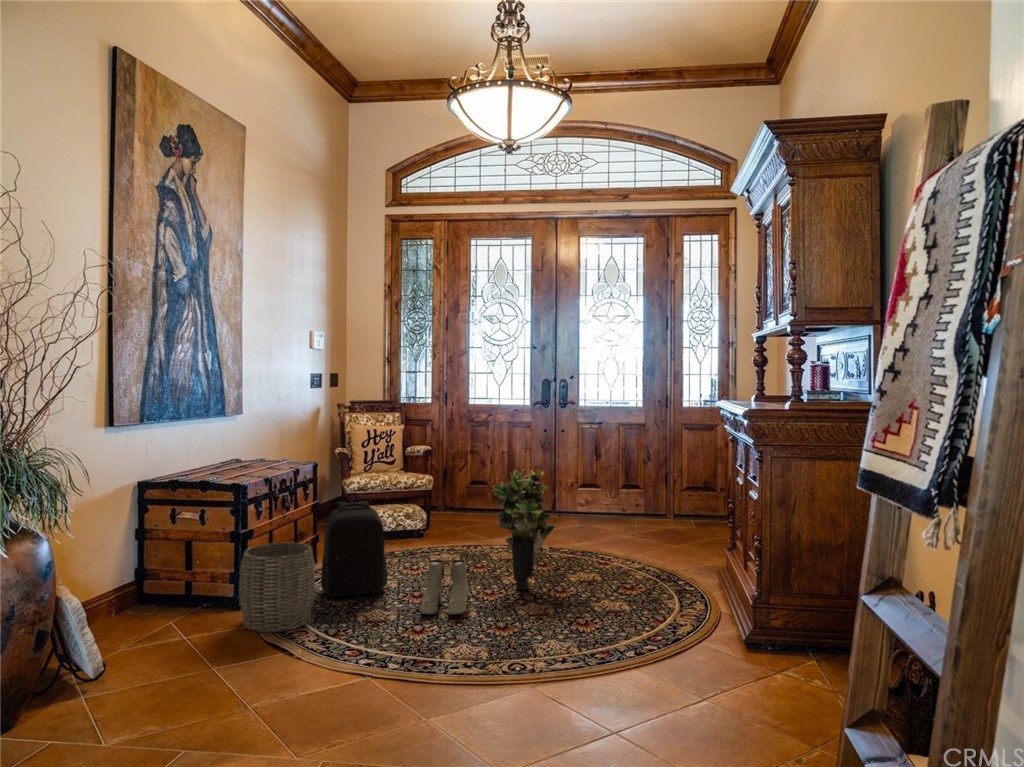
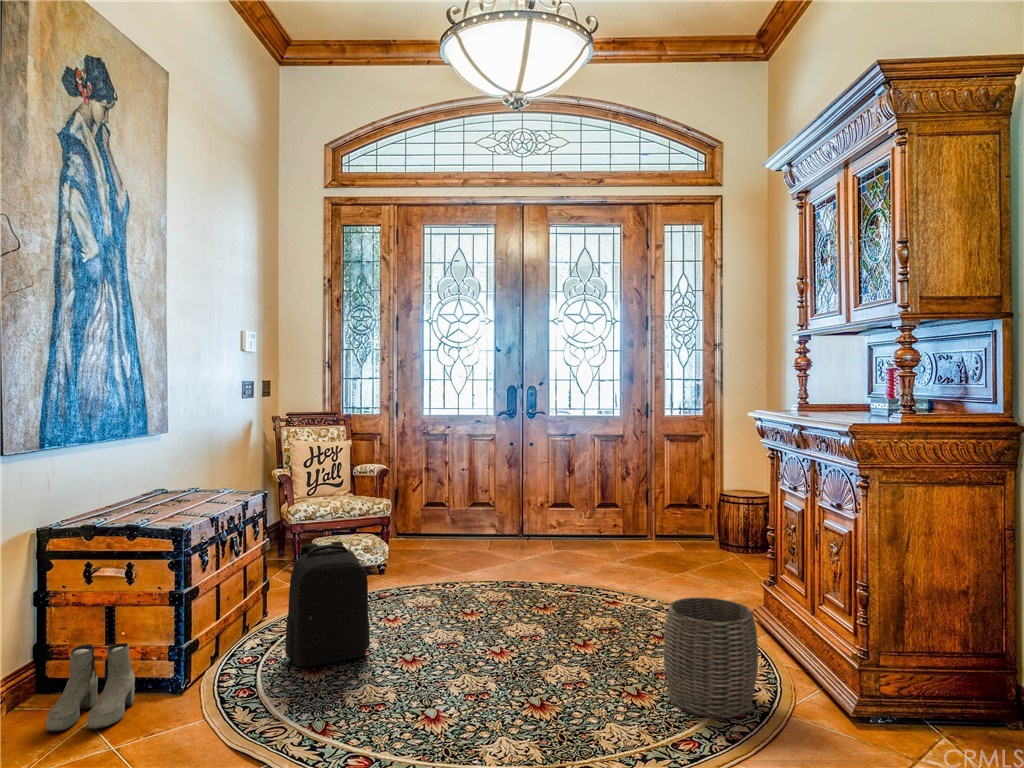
potted plant: present [493,469,556,590] -> none [493,495,572,644]
woven basket: present [239,543,315,632] -> present [664,597,758,718]
boots: present [421,560,468,615] -> present [46,643,135,732]

